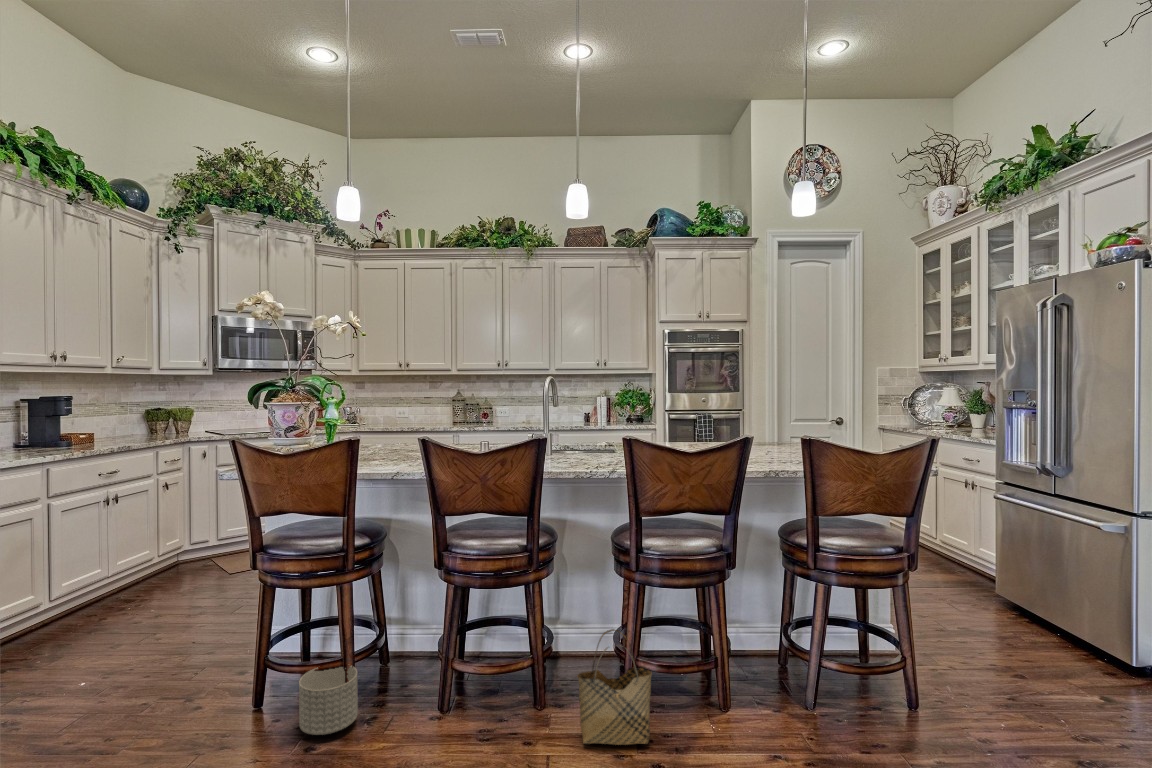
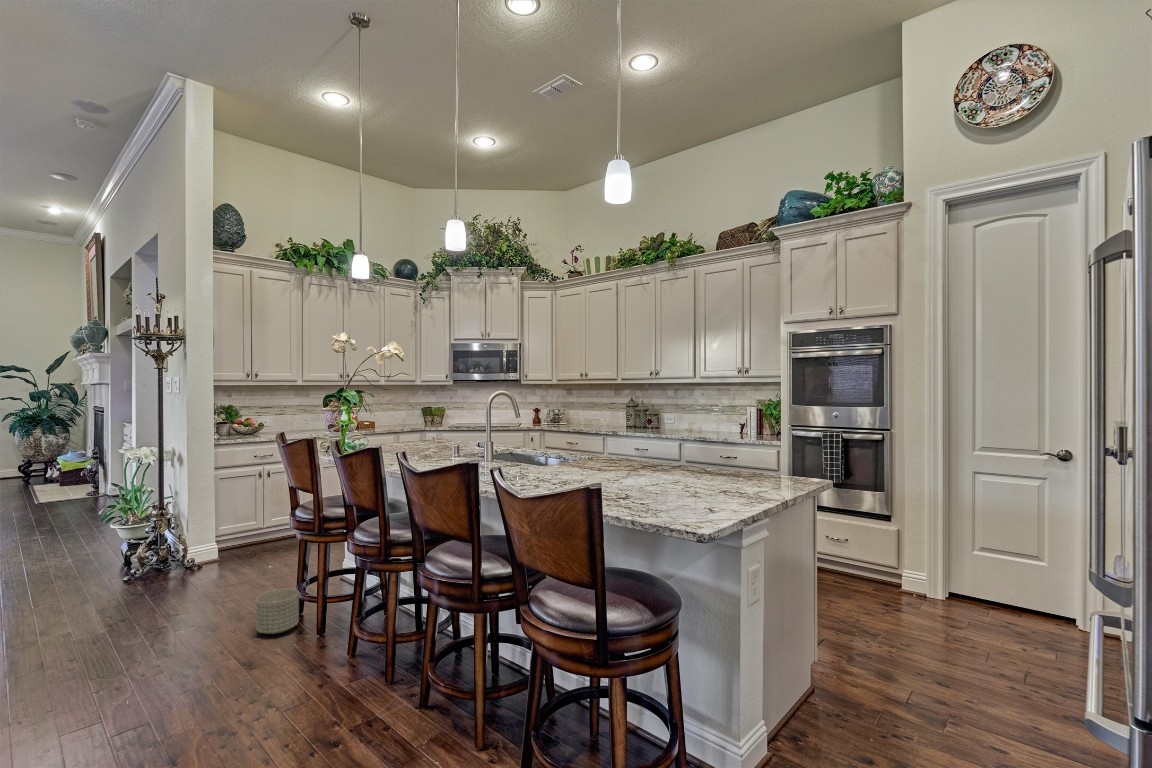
woven basket: present [577,629,652,745] -> none [326,621,379,734]

